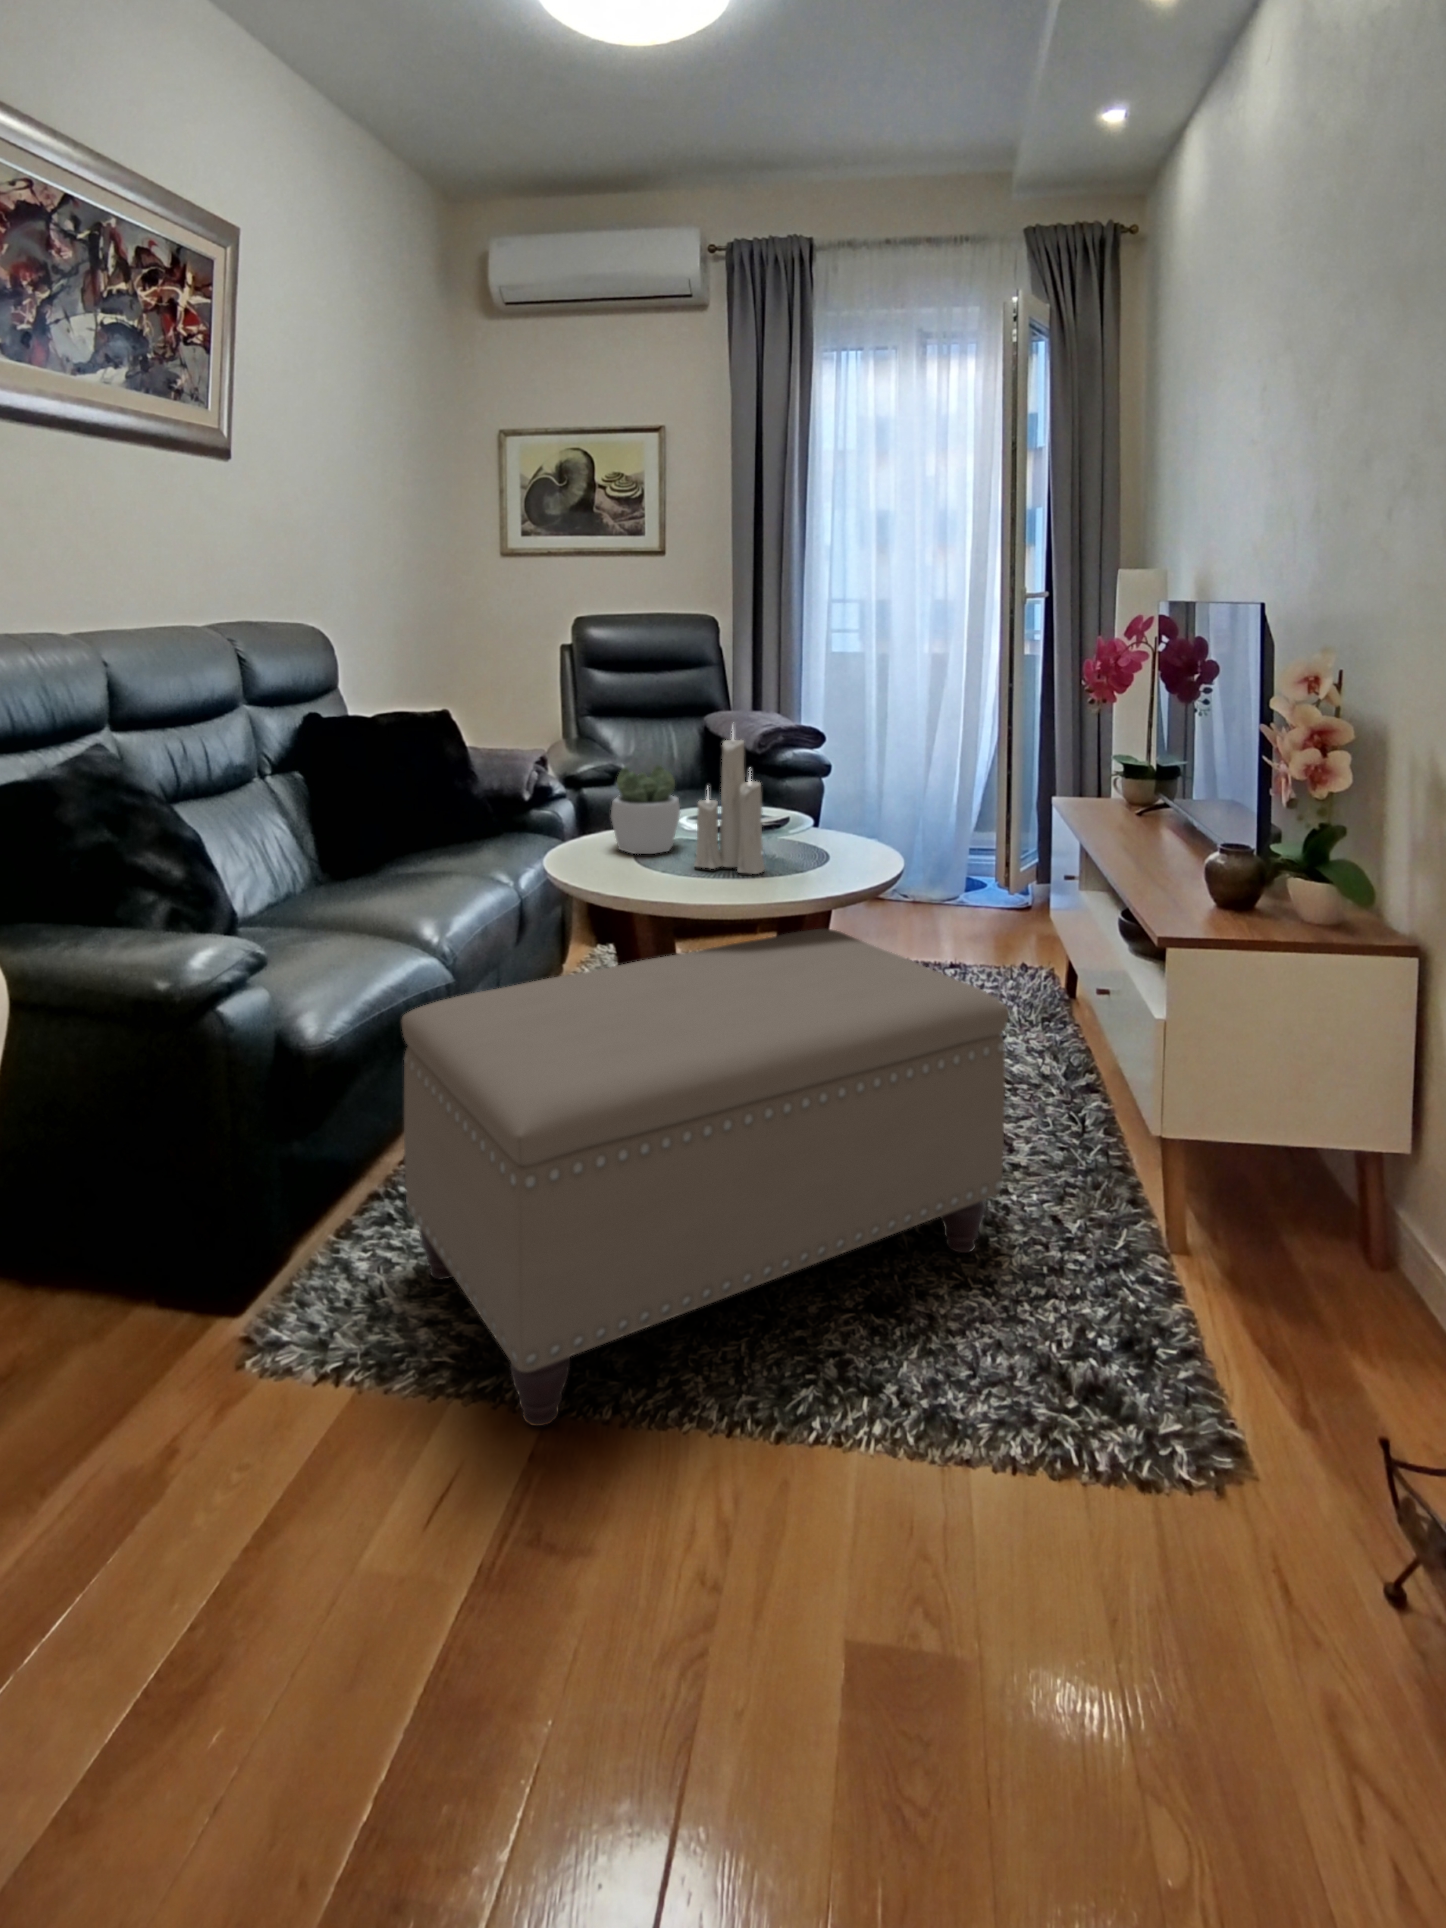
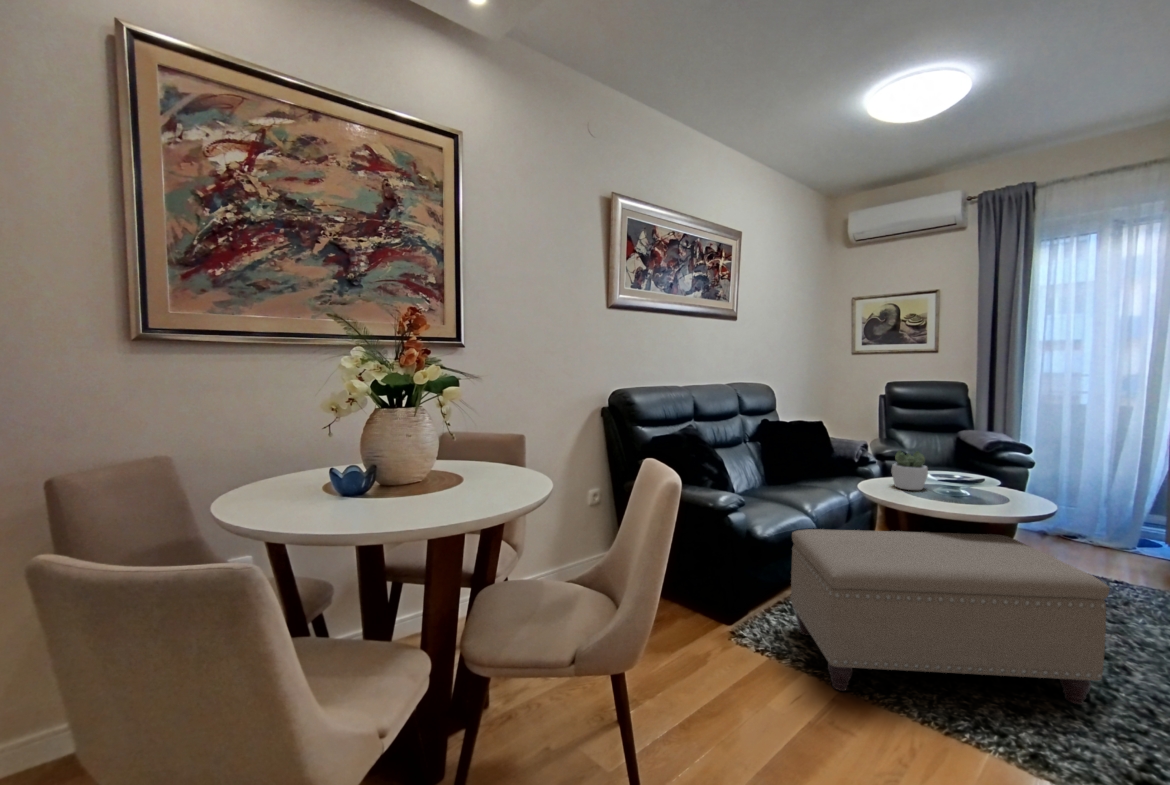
candle: present [694,734,765,874] -> none [932,430,971,505]

